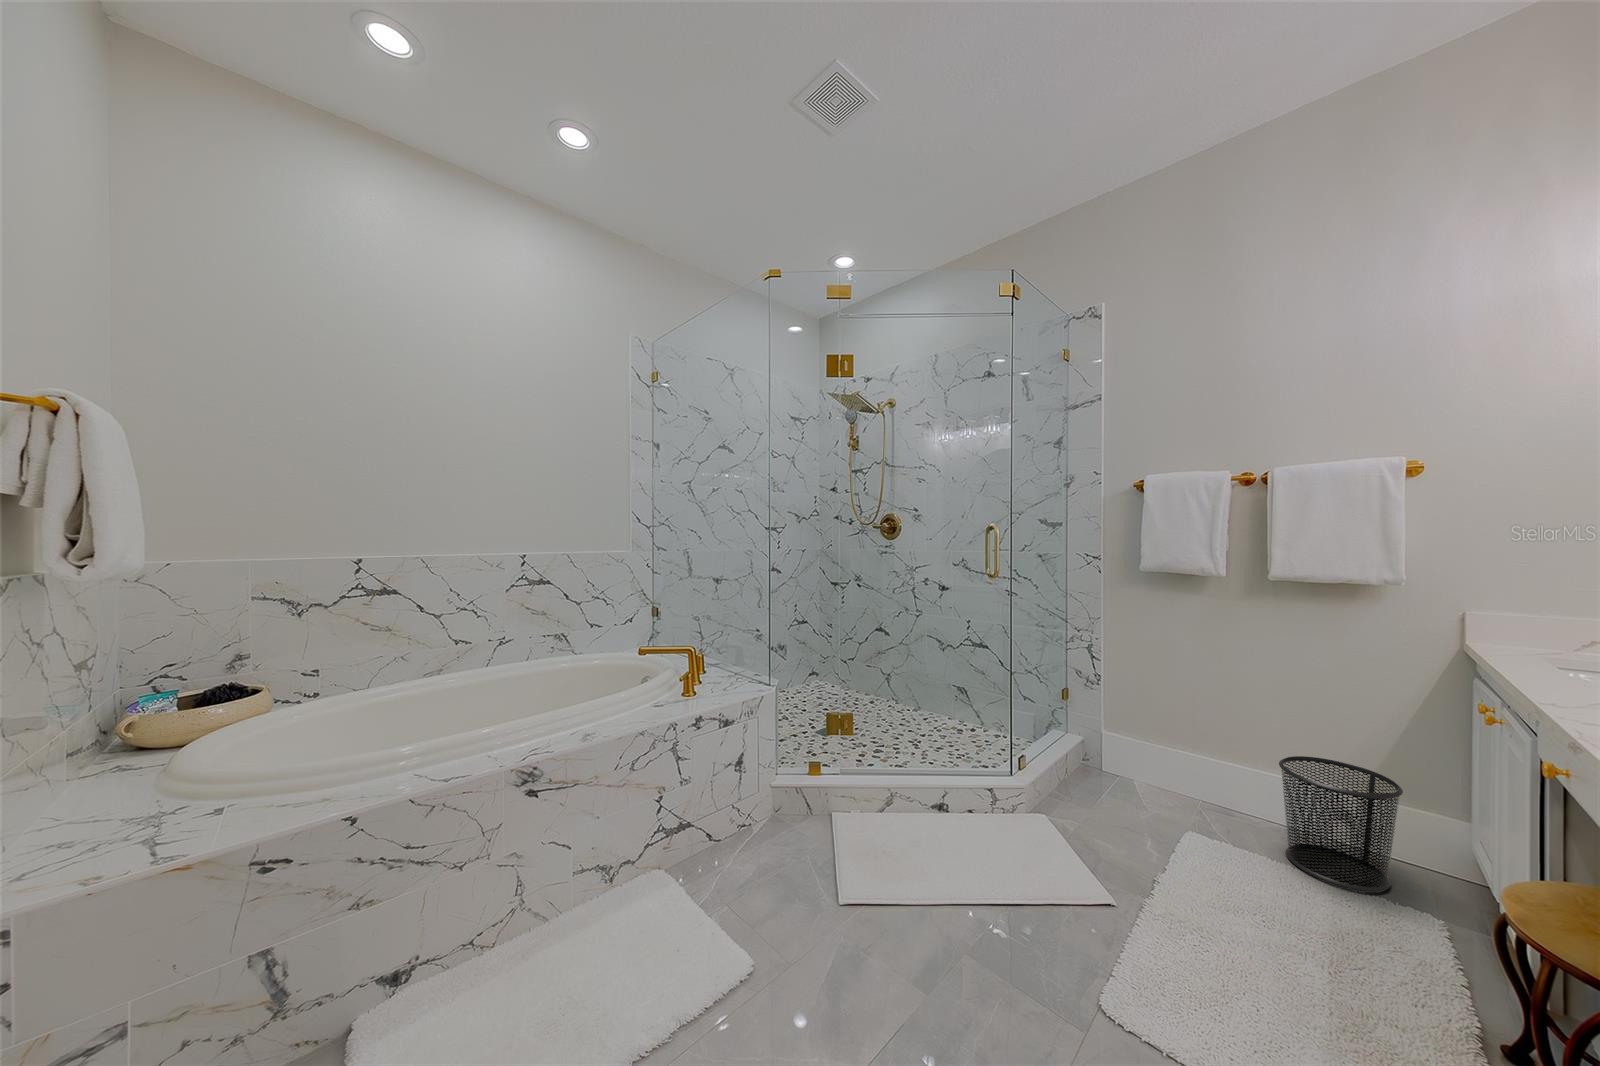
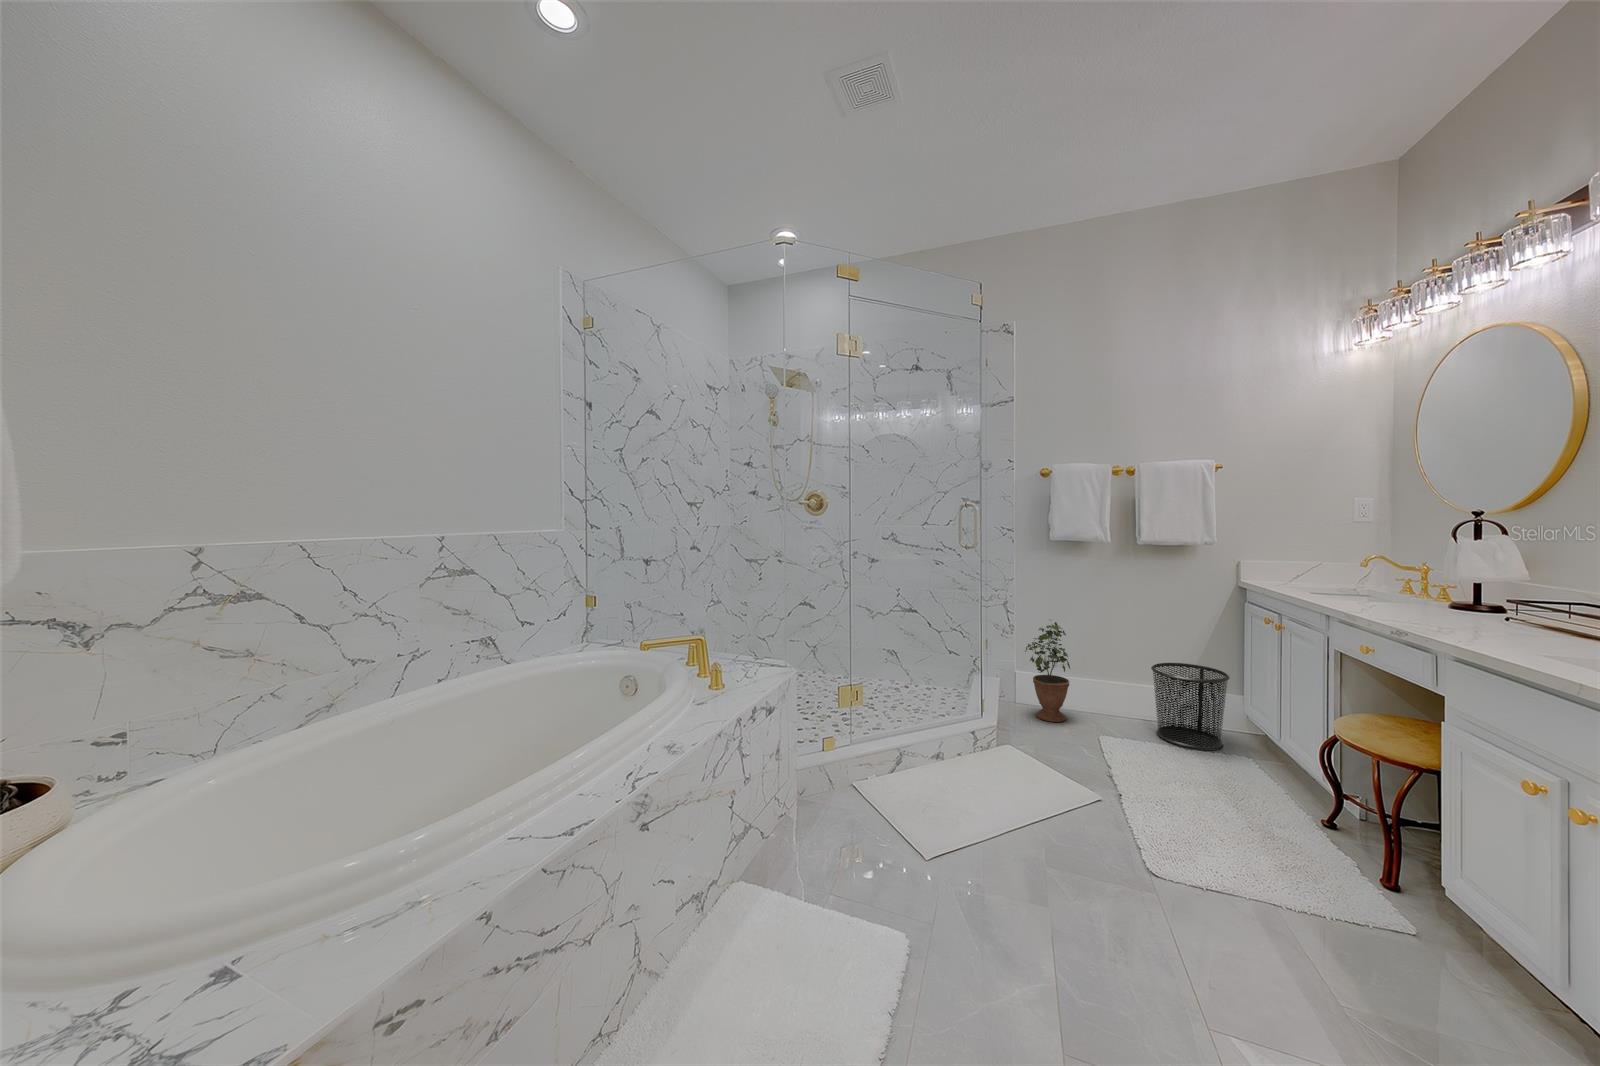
potted plant: none [1112,677,1172,805] -> present [1025,622,1070,722]

